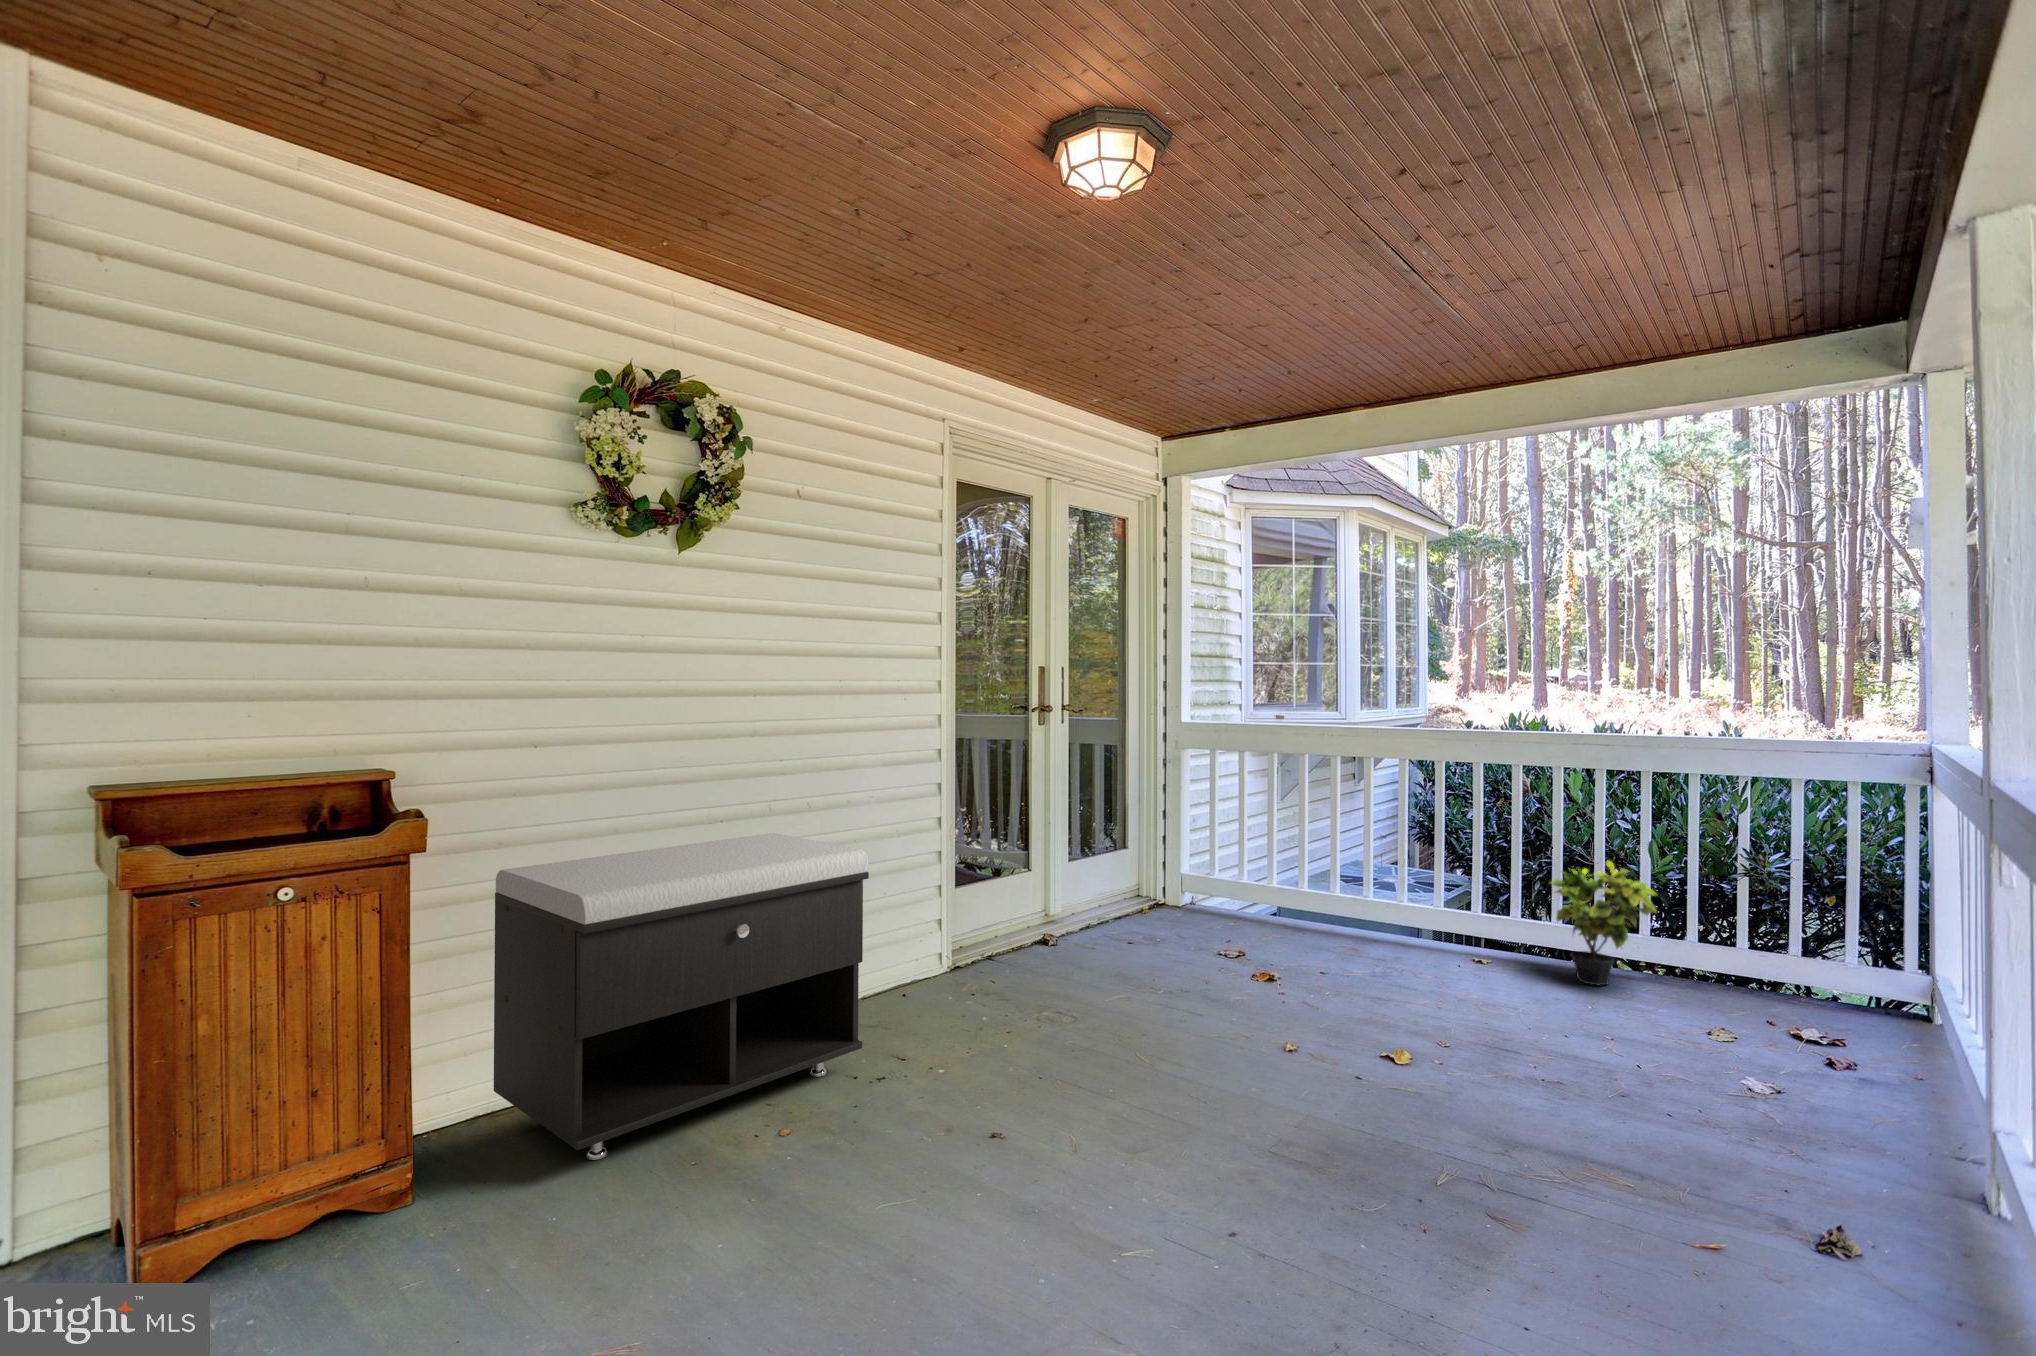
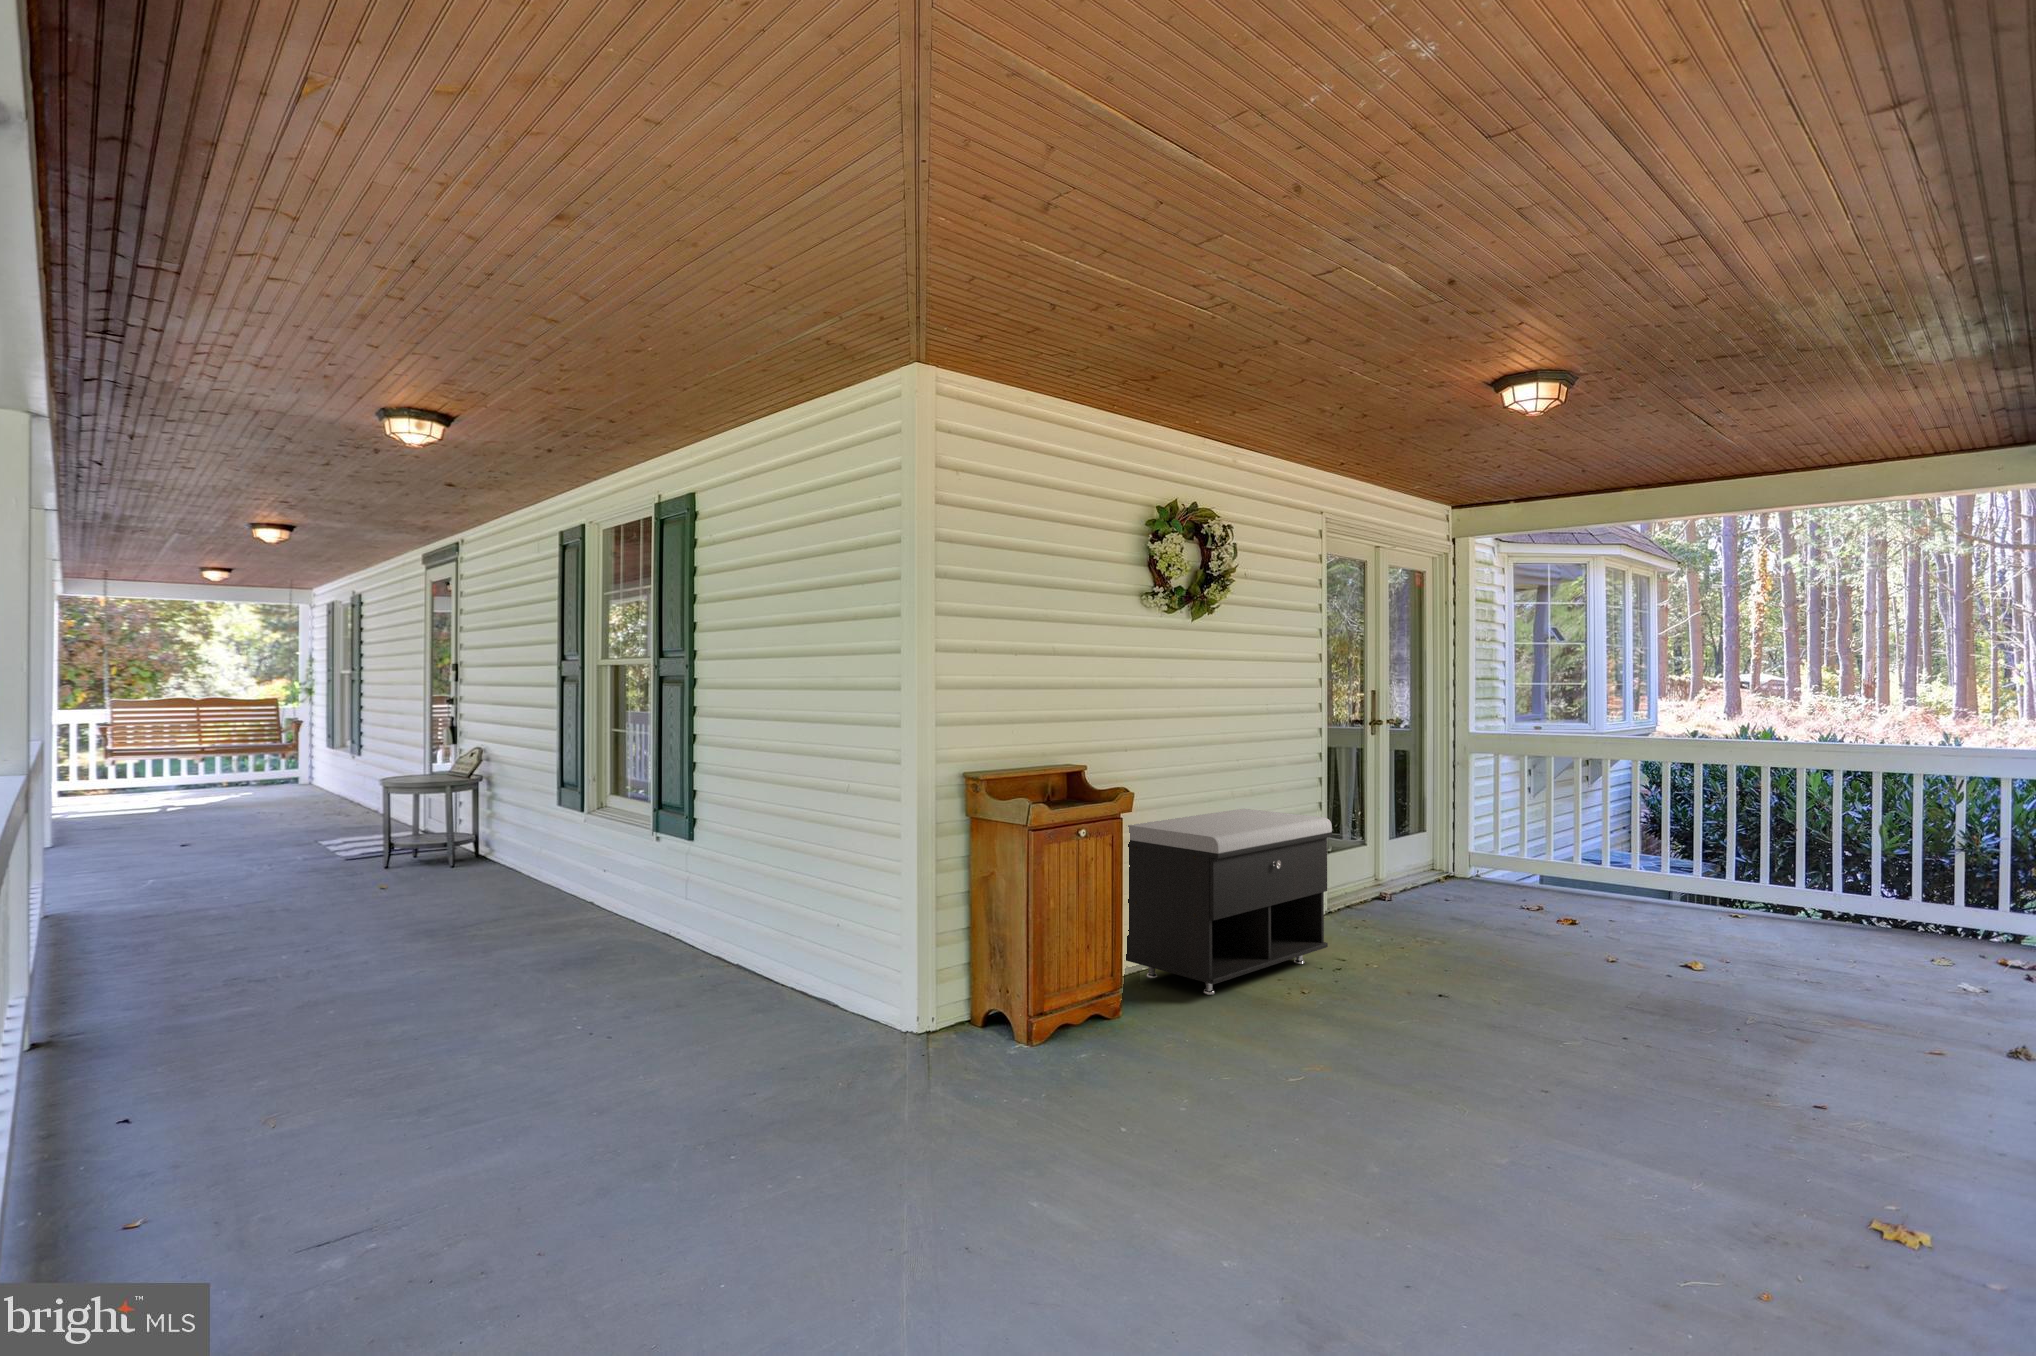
potted plant: present [1551,861,1657,985] -> none [1797,838,1890,932]

